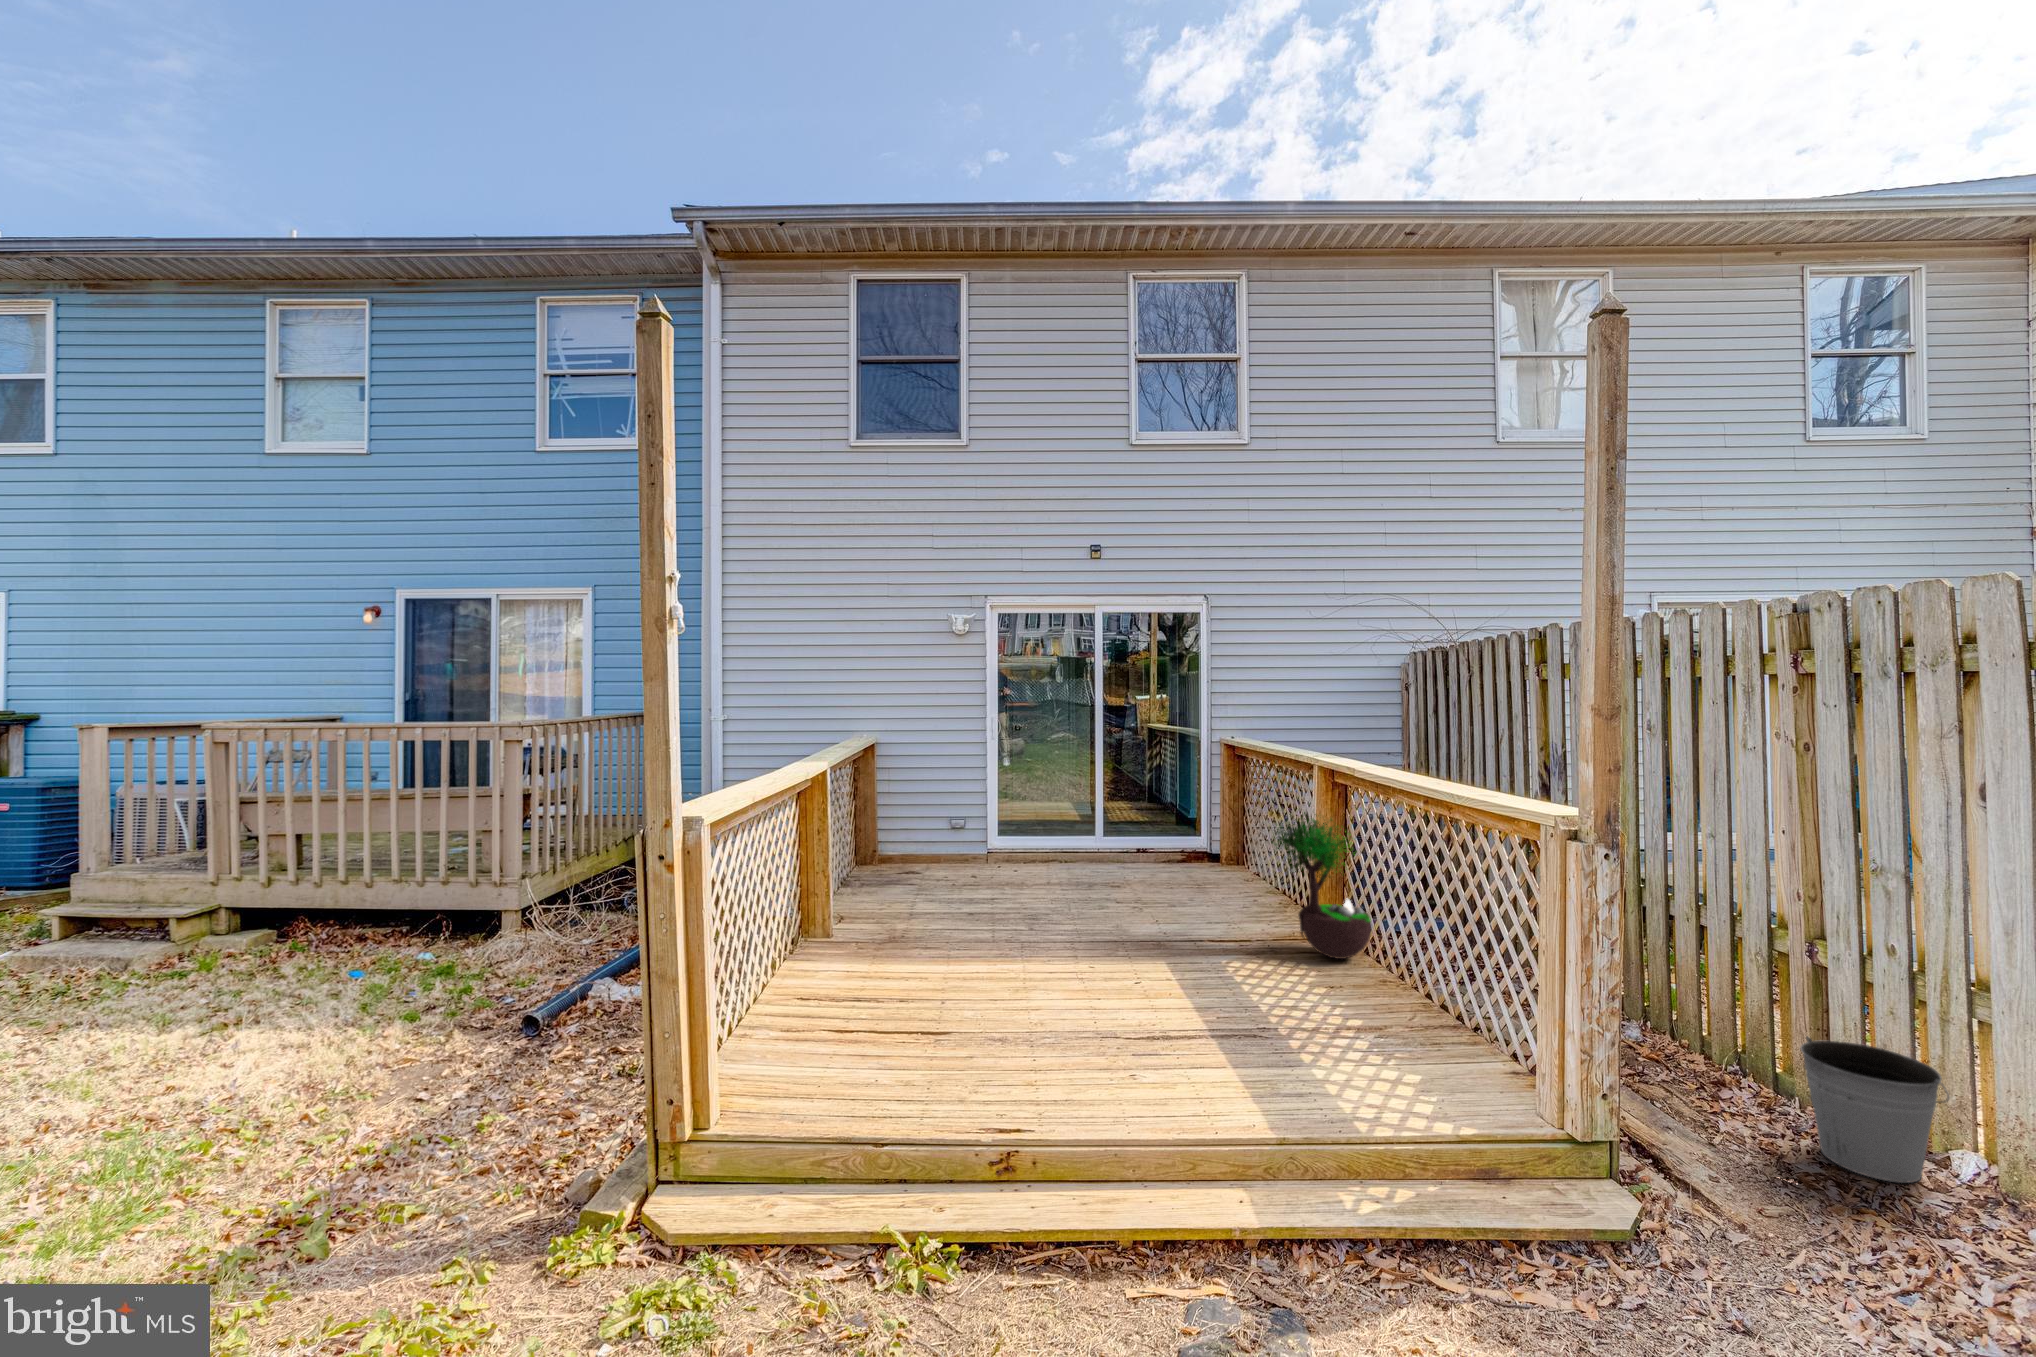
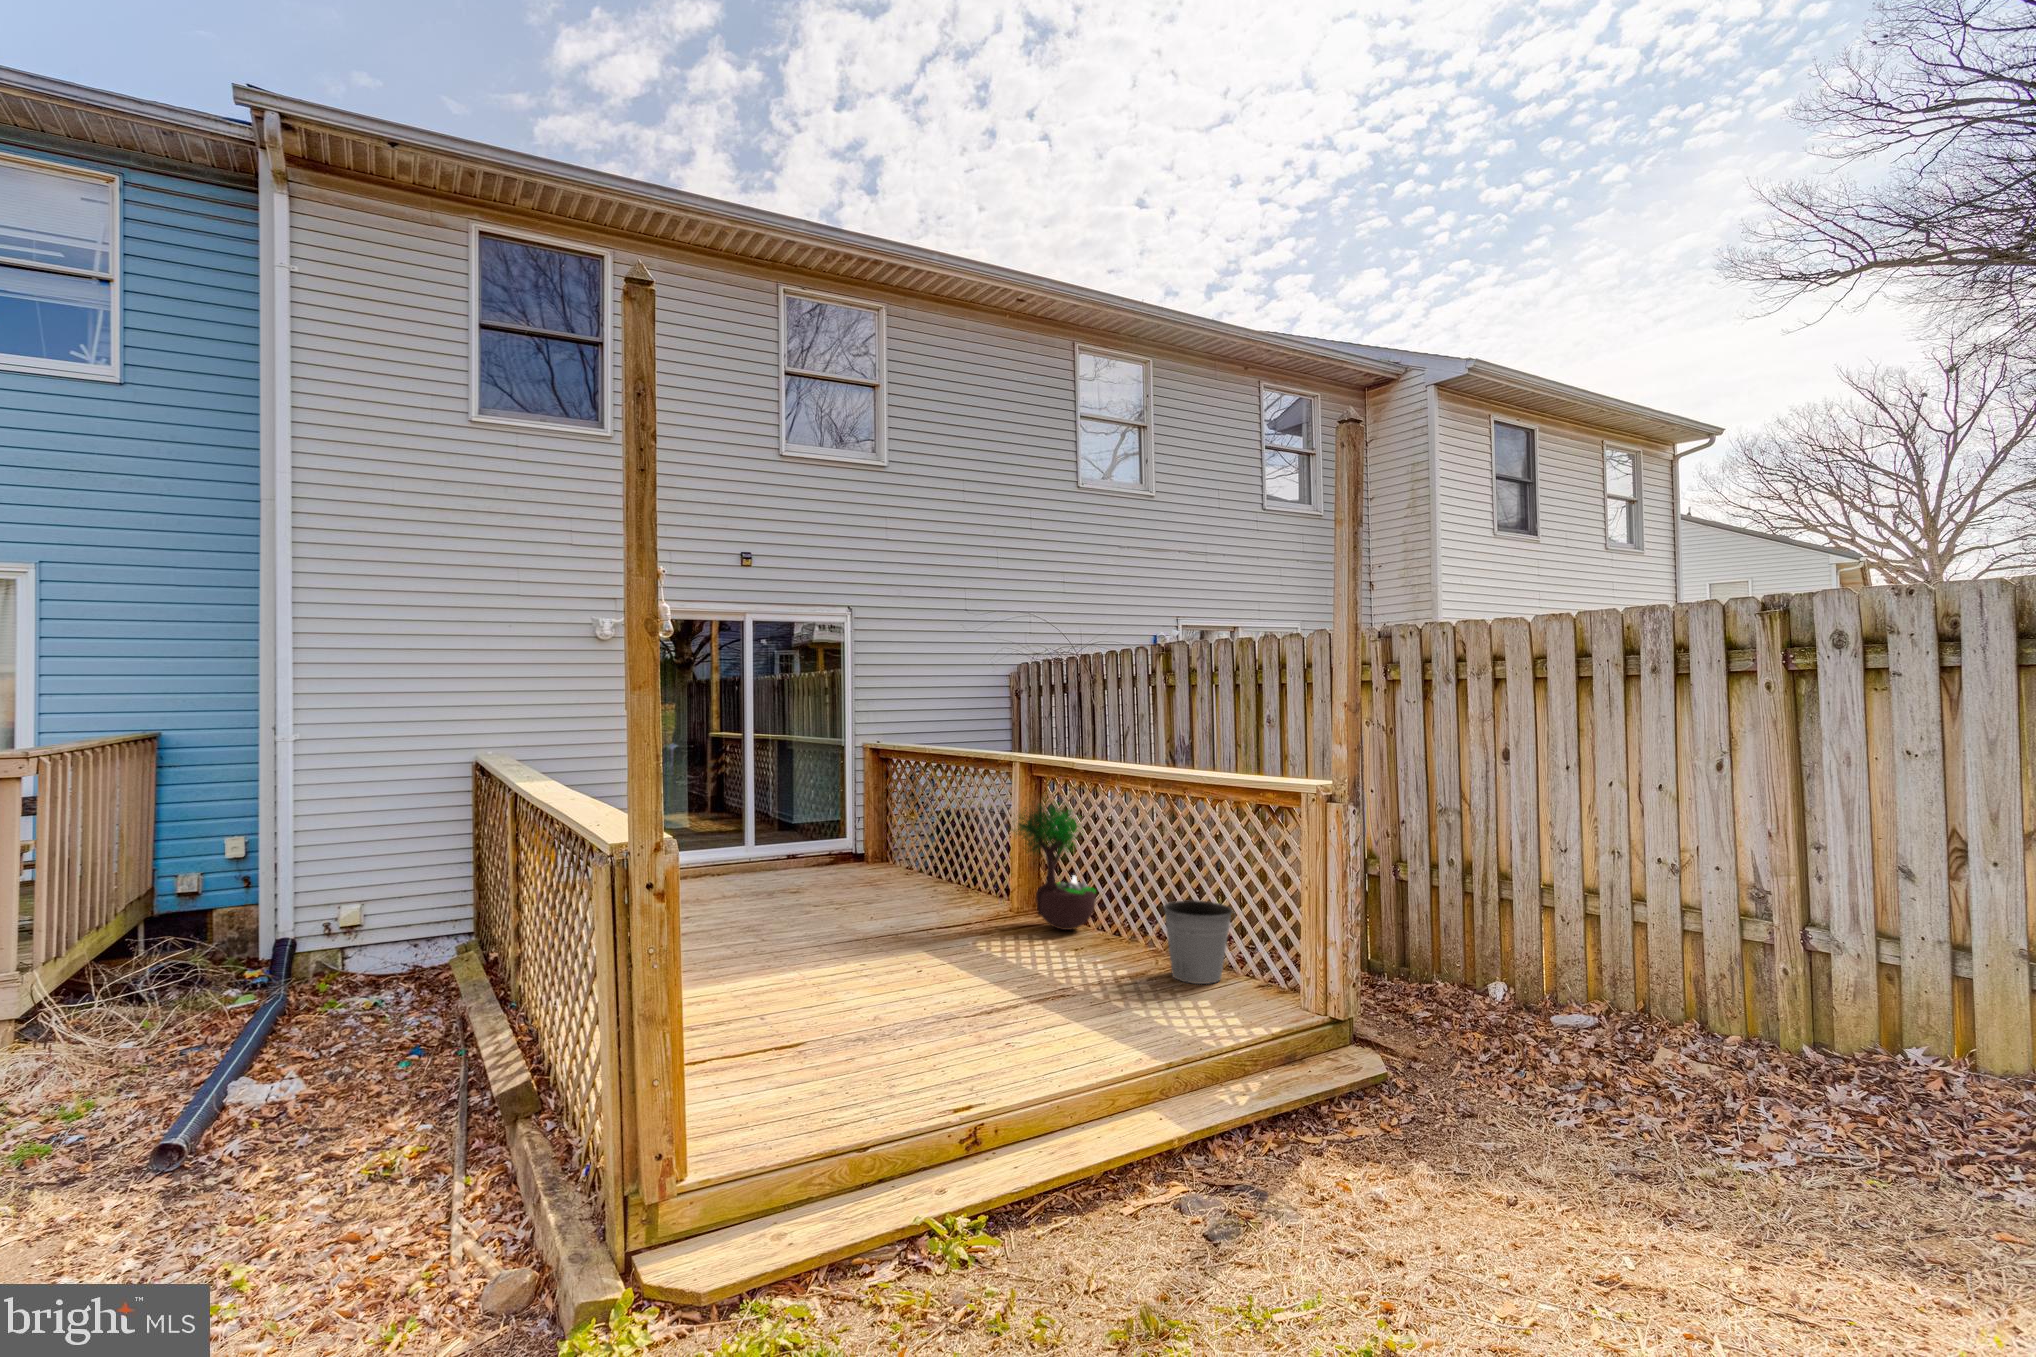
bucket: present [1800,1036,1949,1183] -> present [1164,900,1236,984]

